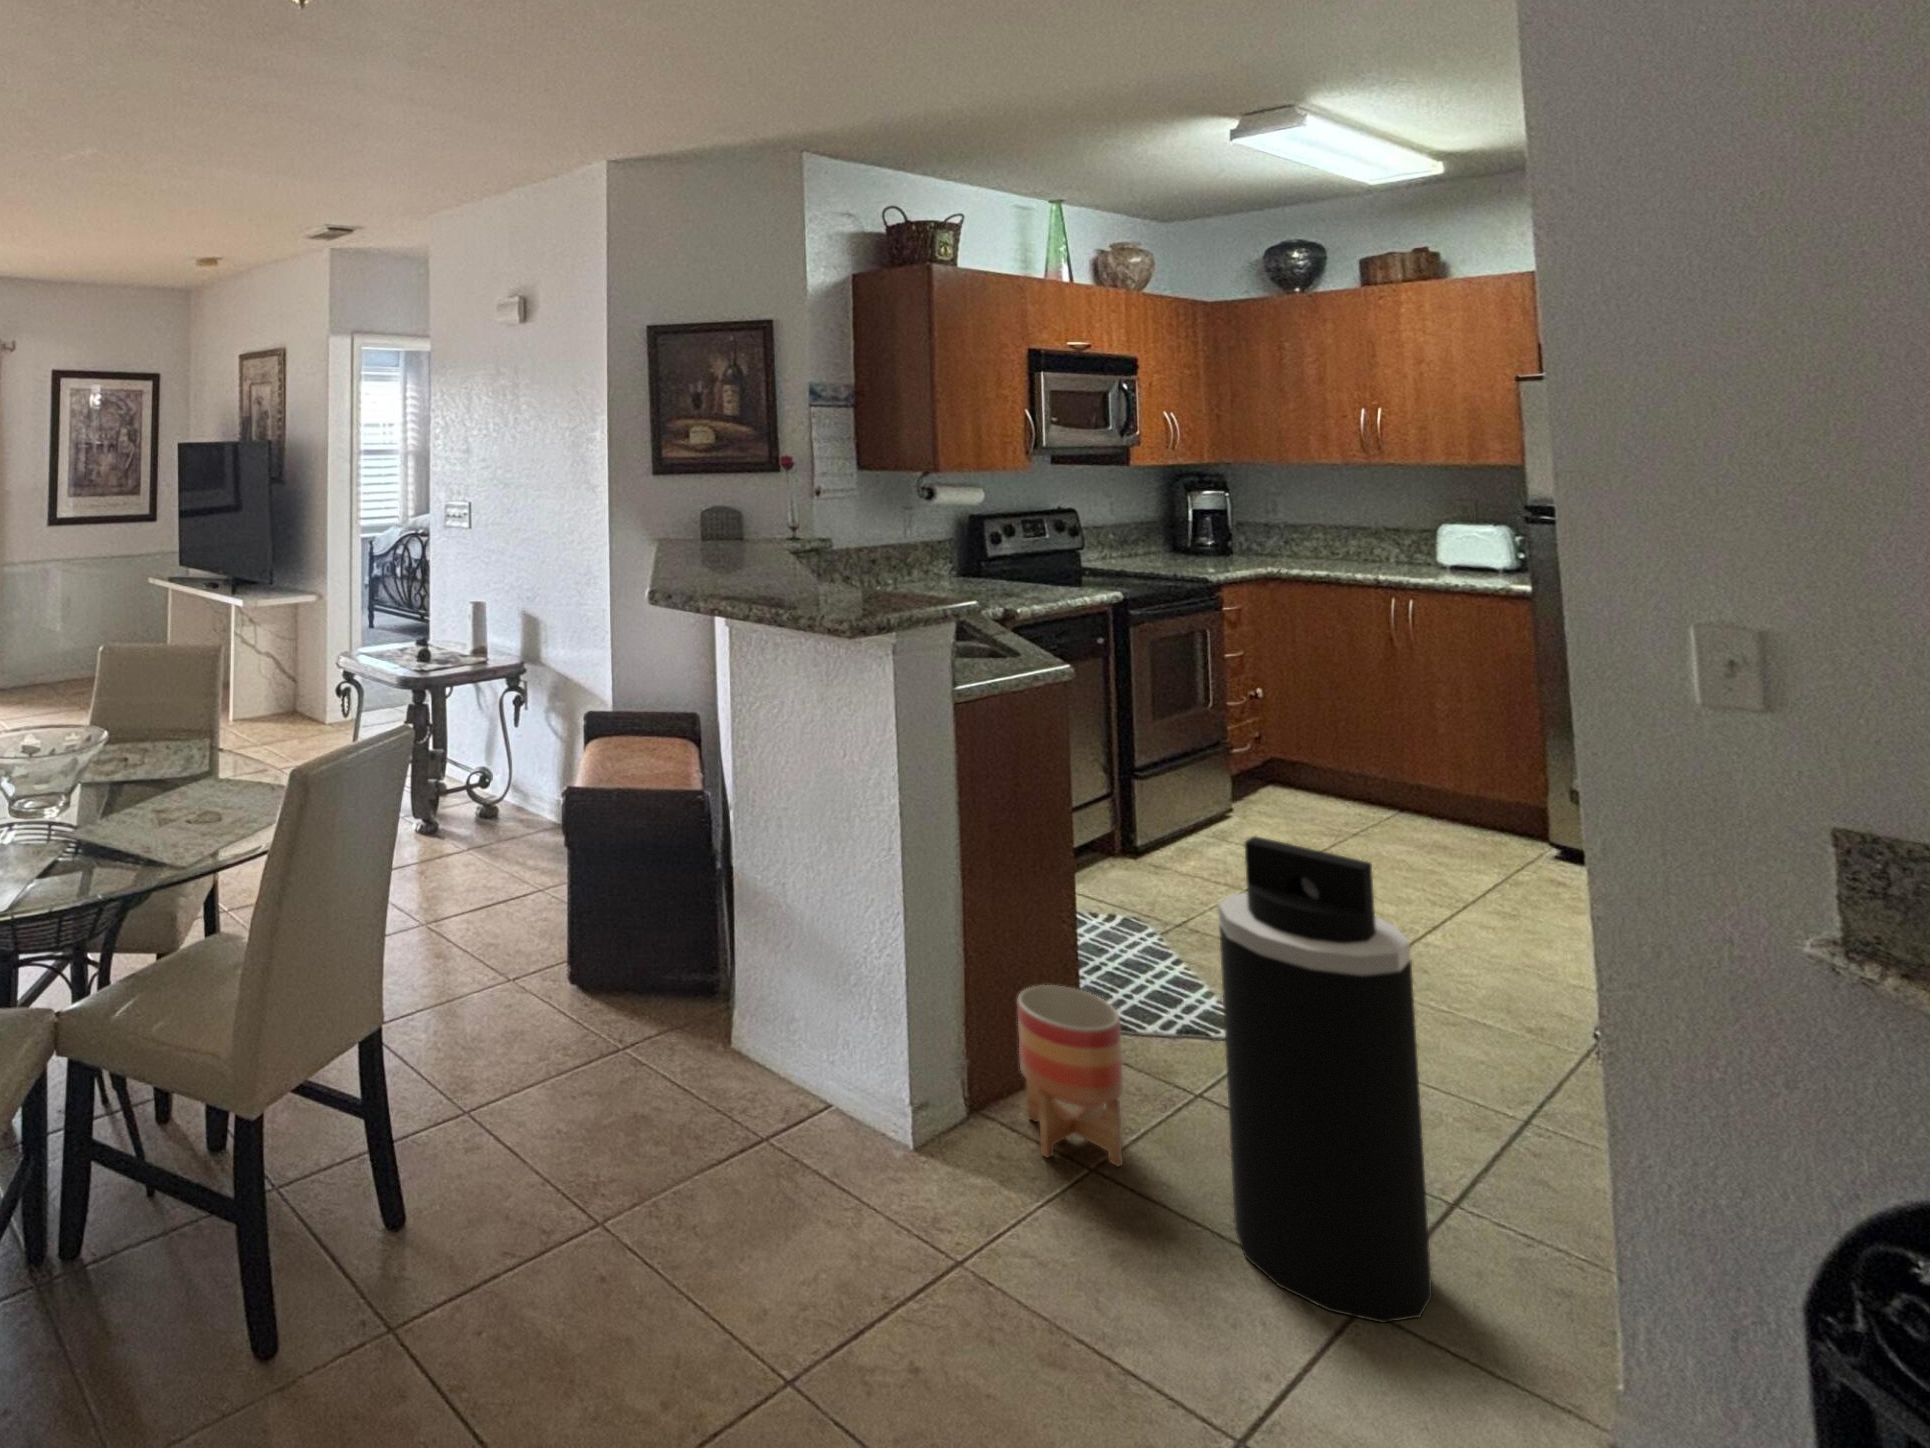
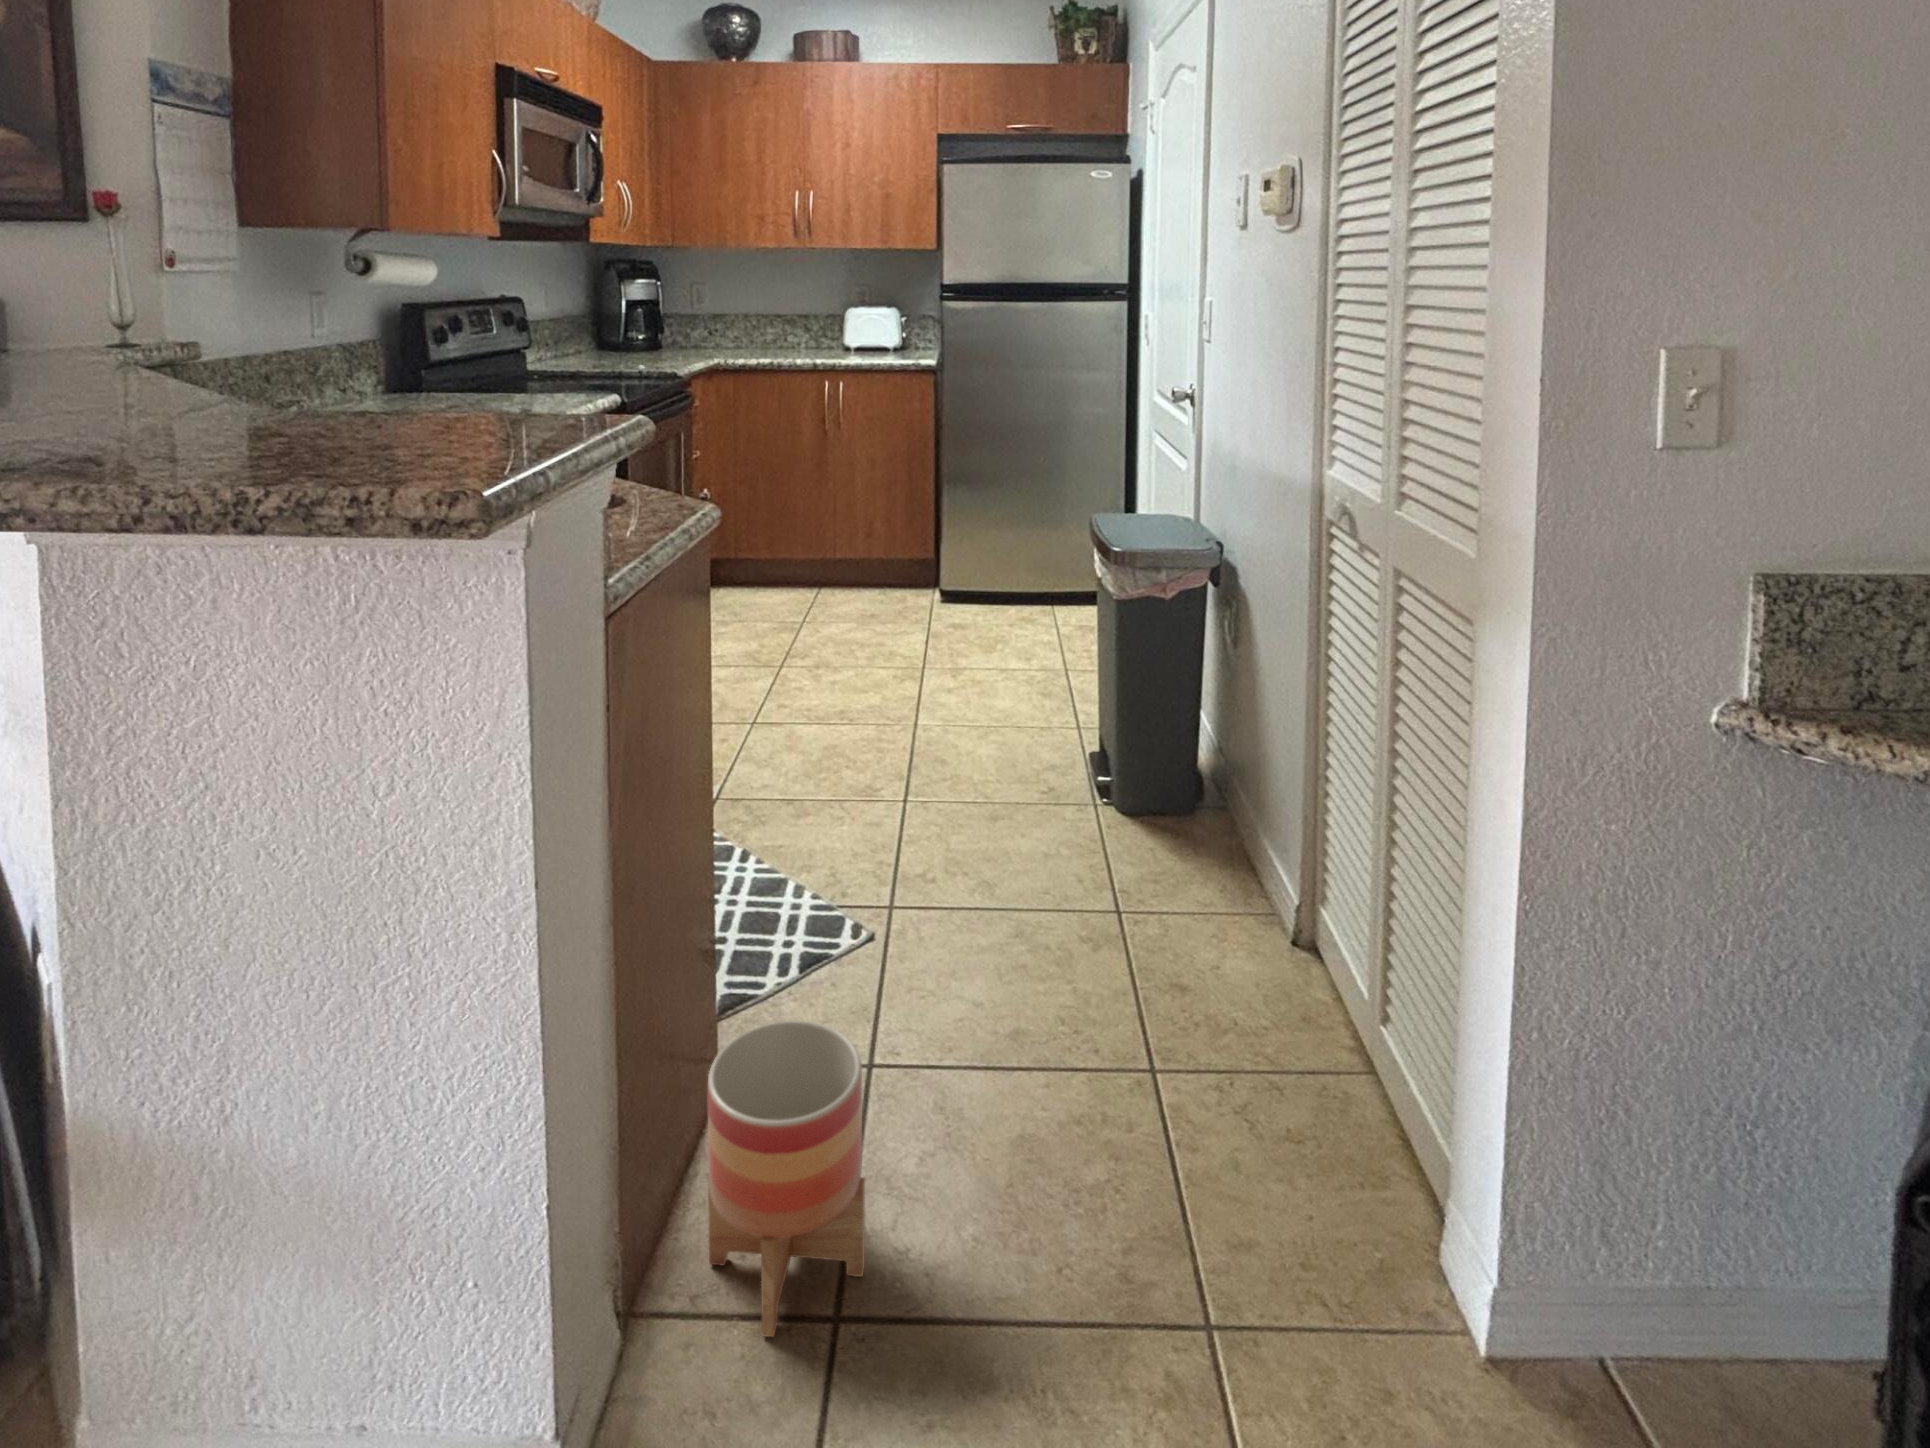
trash can: present [1218,836,1432,1323] -> none [1029,725,1264,1363]

